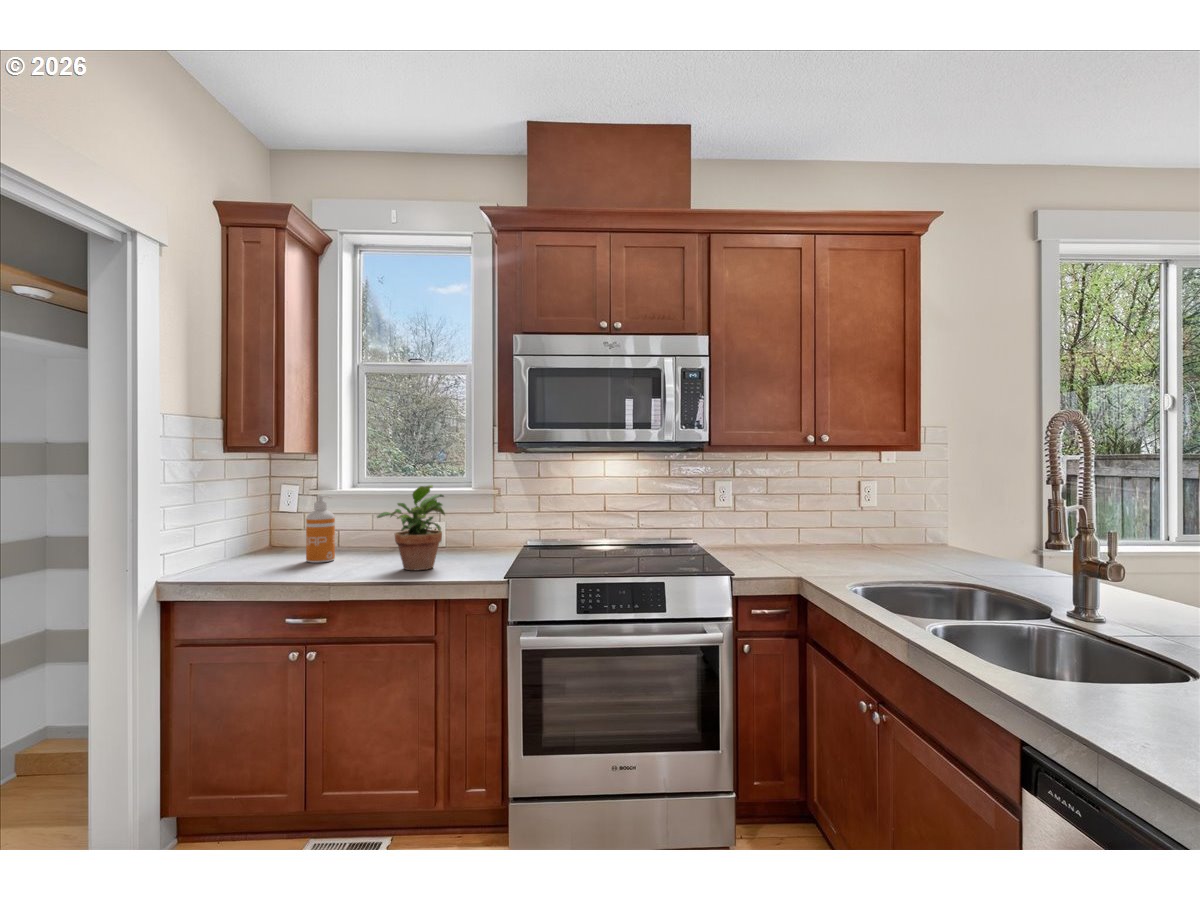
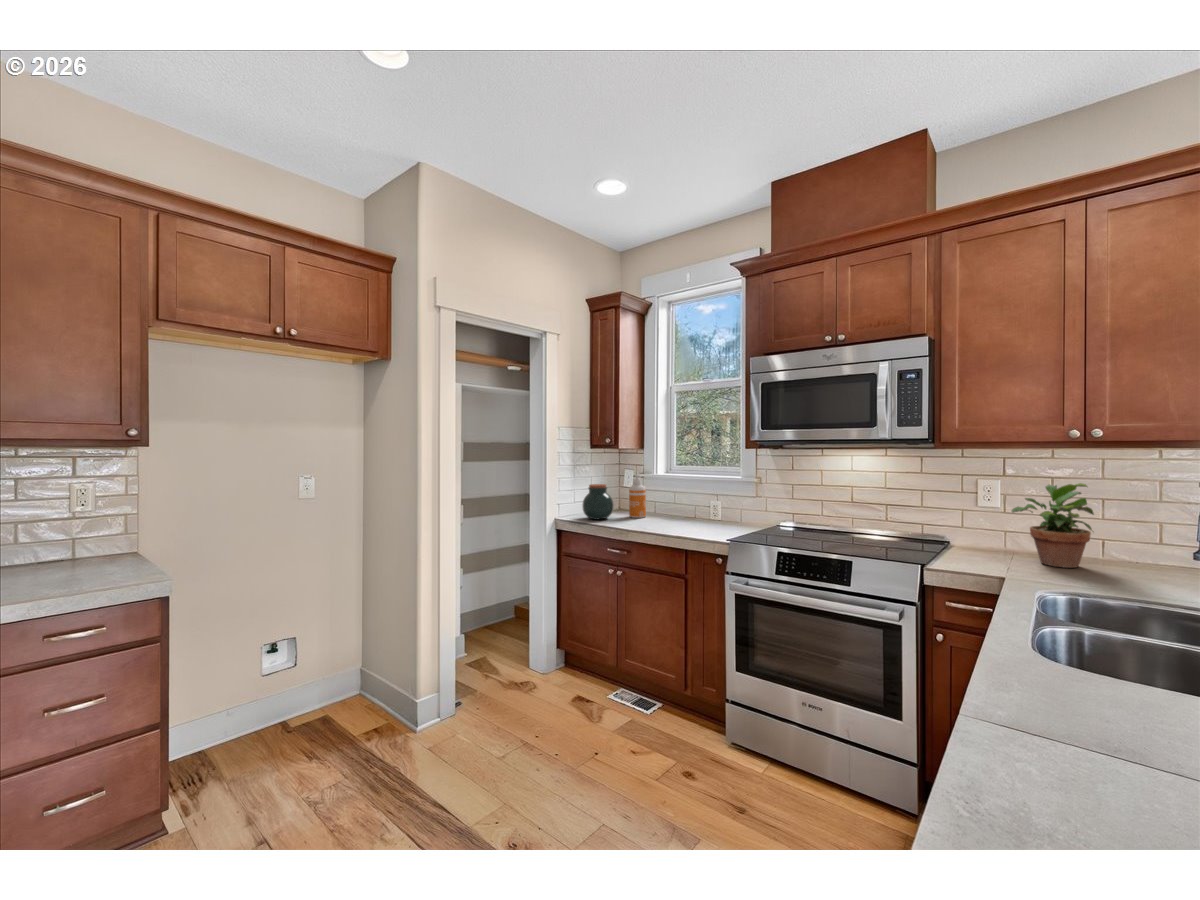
potted plant: present [377,485,445,570] -> present [1012,483,1094,568]
jar: none [225,512,284,572] -> present [583,484,614,519]

